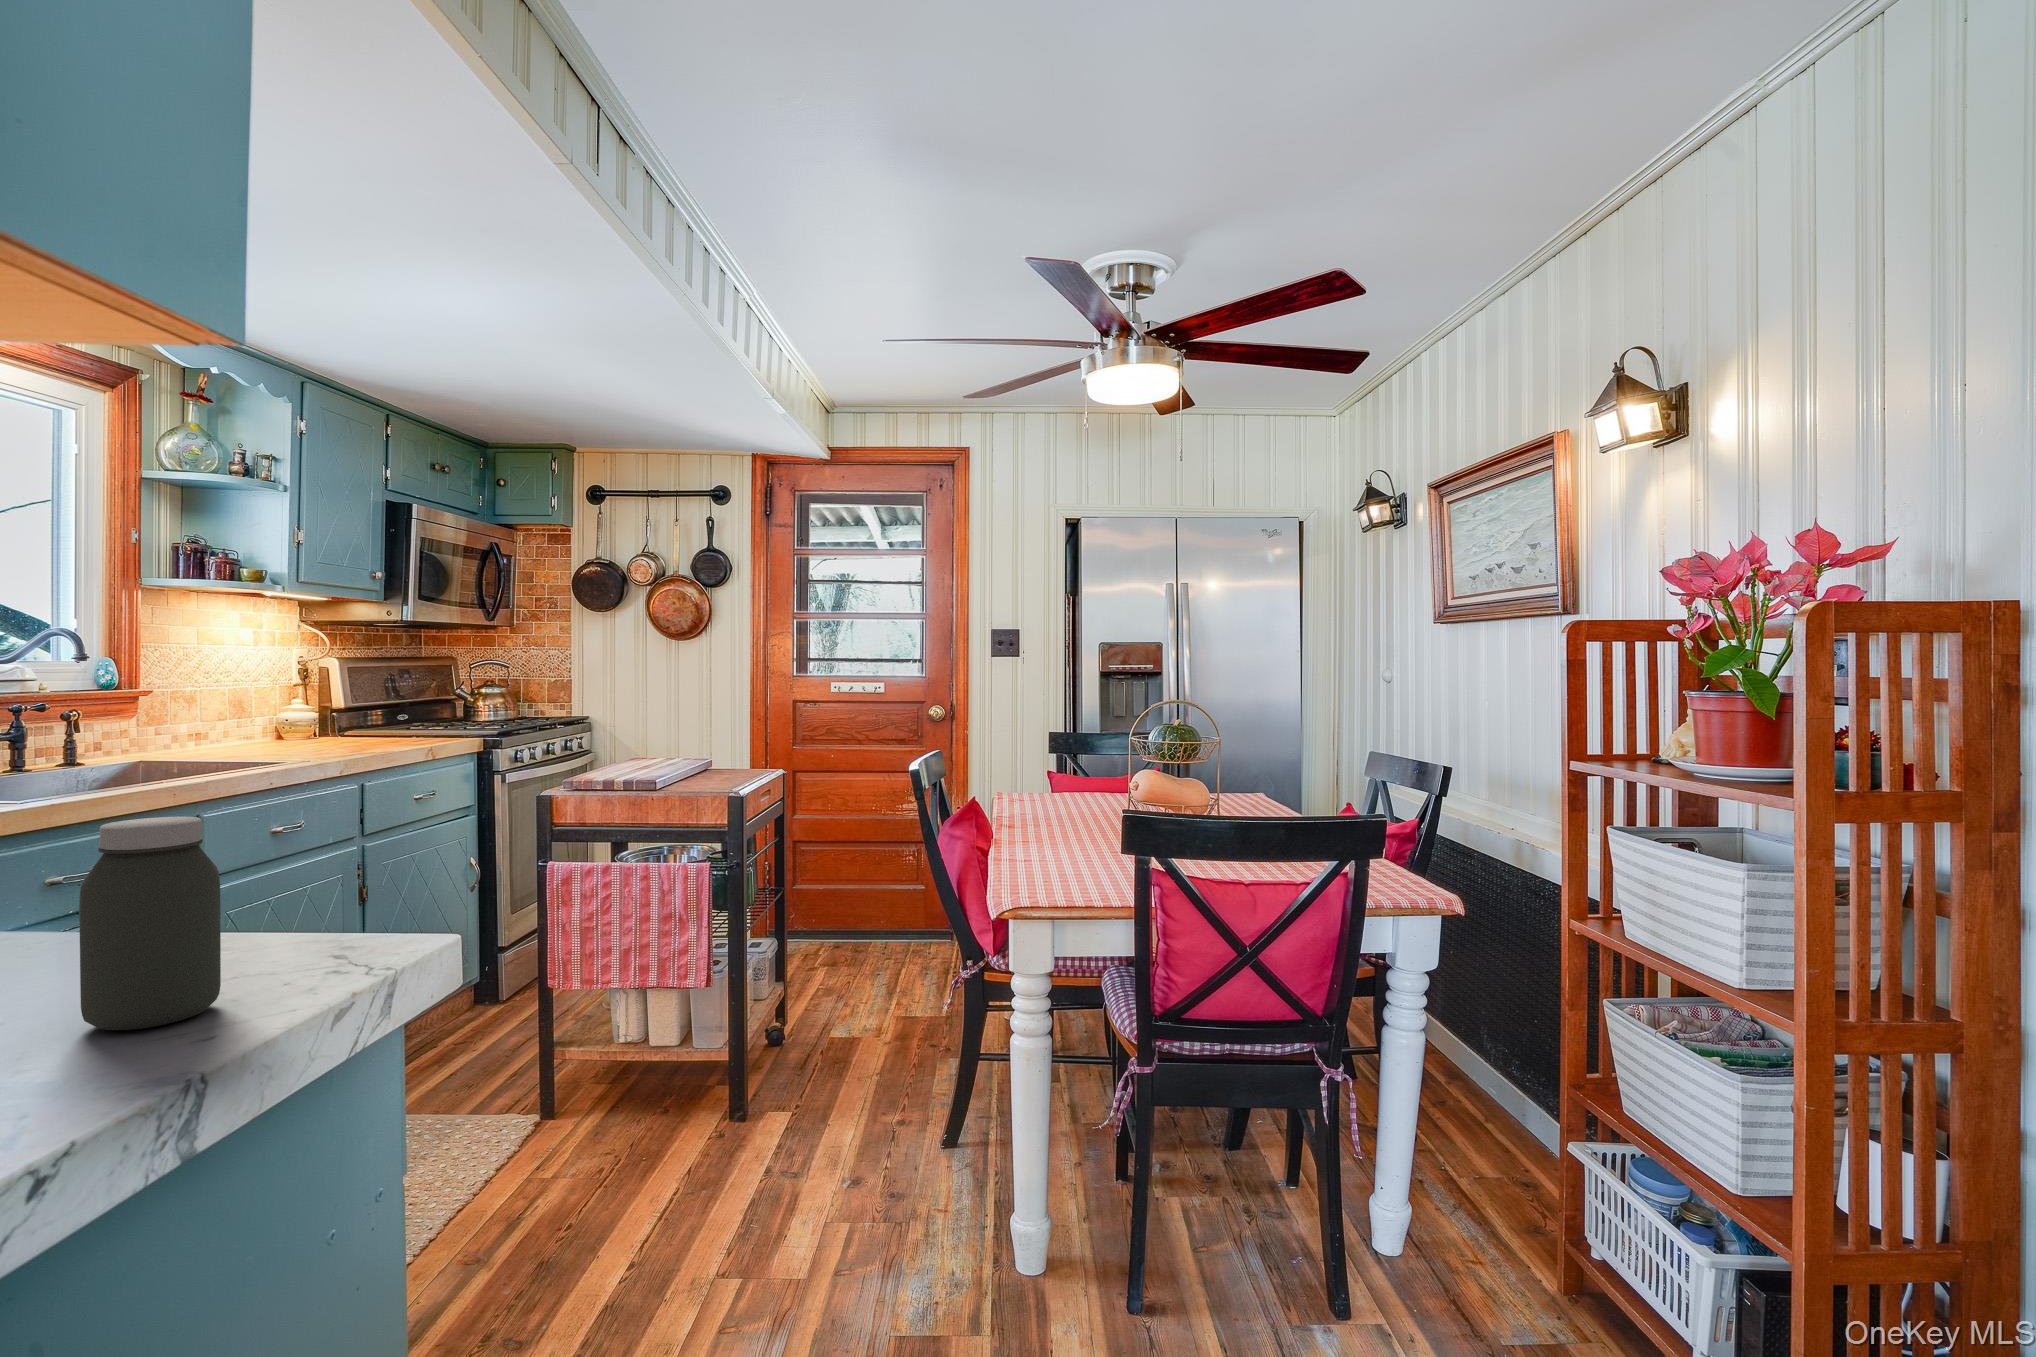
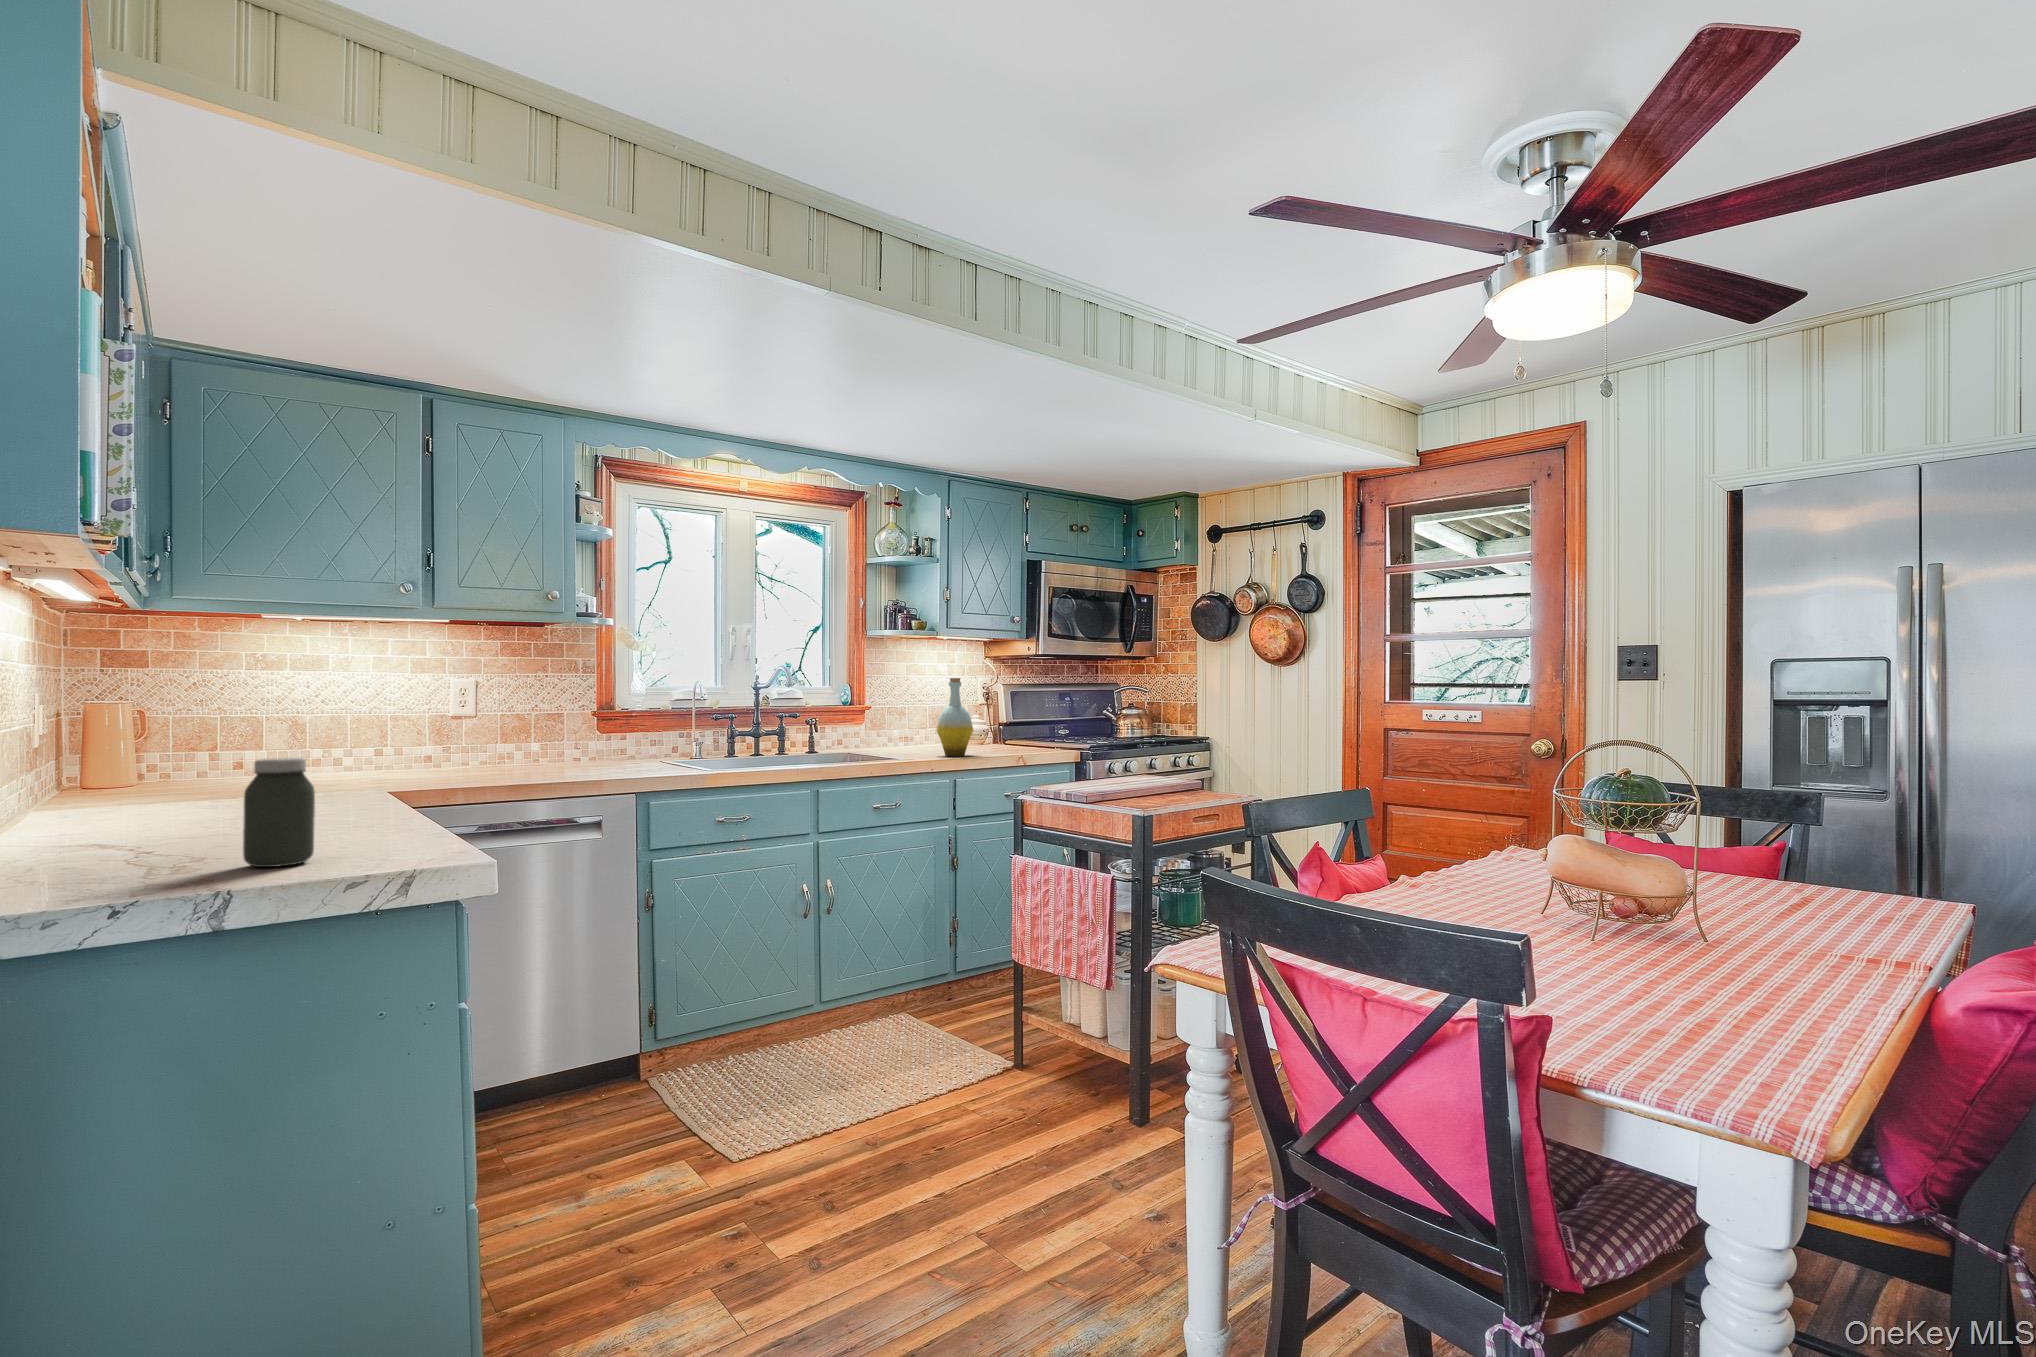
bottle: none [330,652,389,754] -> present [937,678,973,756]

